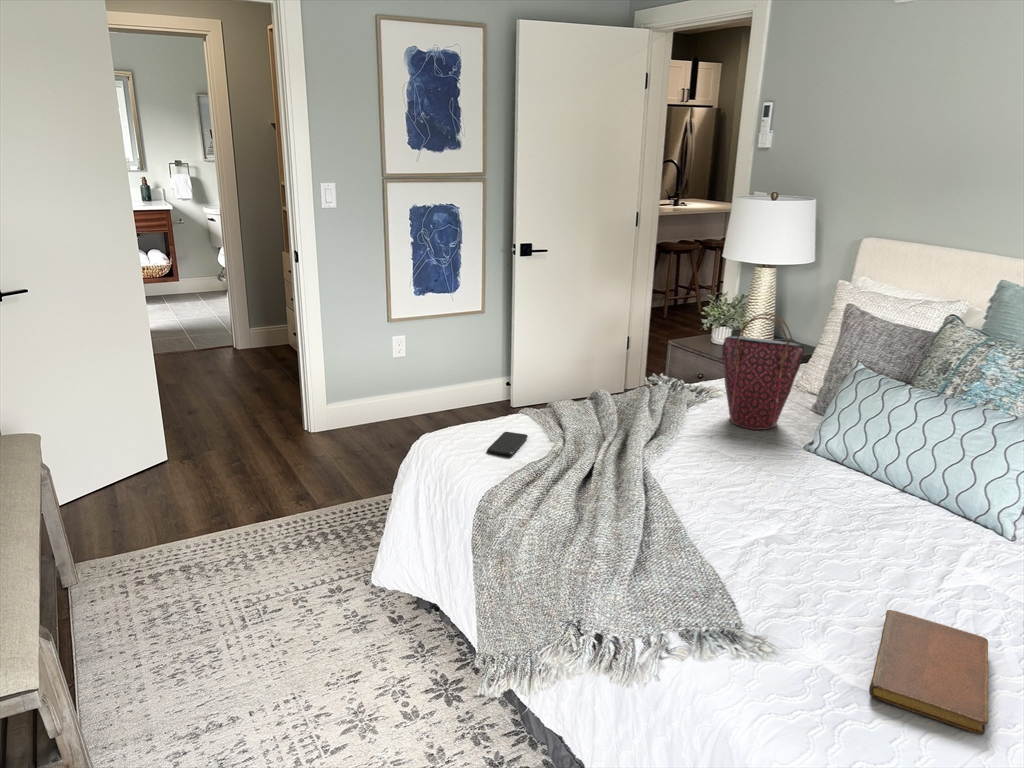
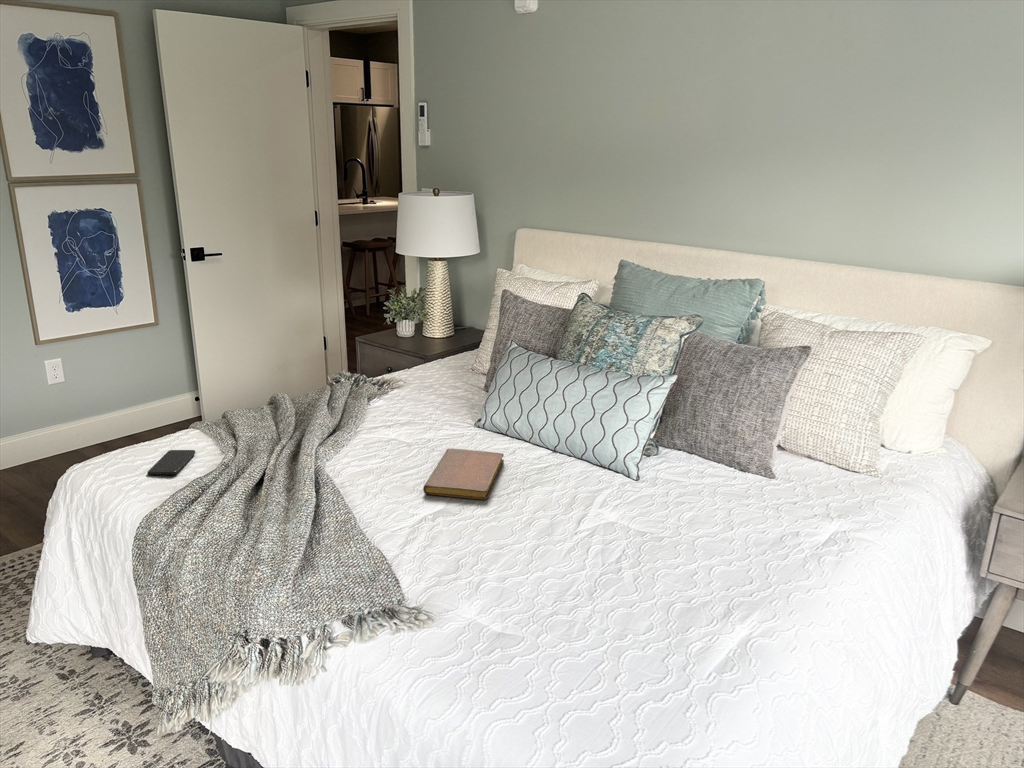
handbag: present [722,313,804,430] -> none [390,304,463,415]
notebook: present [869,610,988,735] -> present [423,449,504,500]

